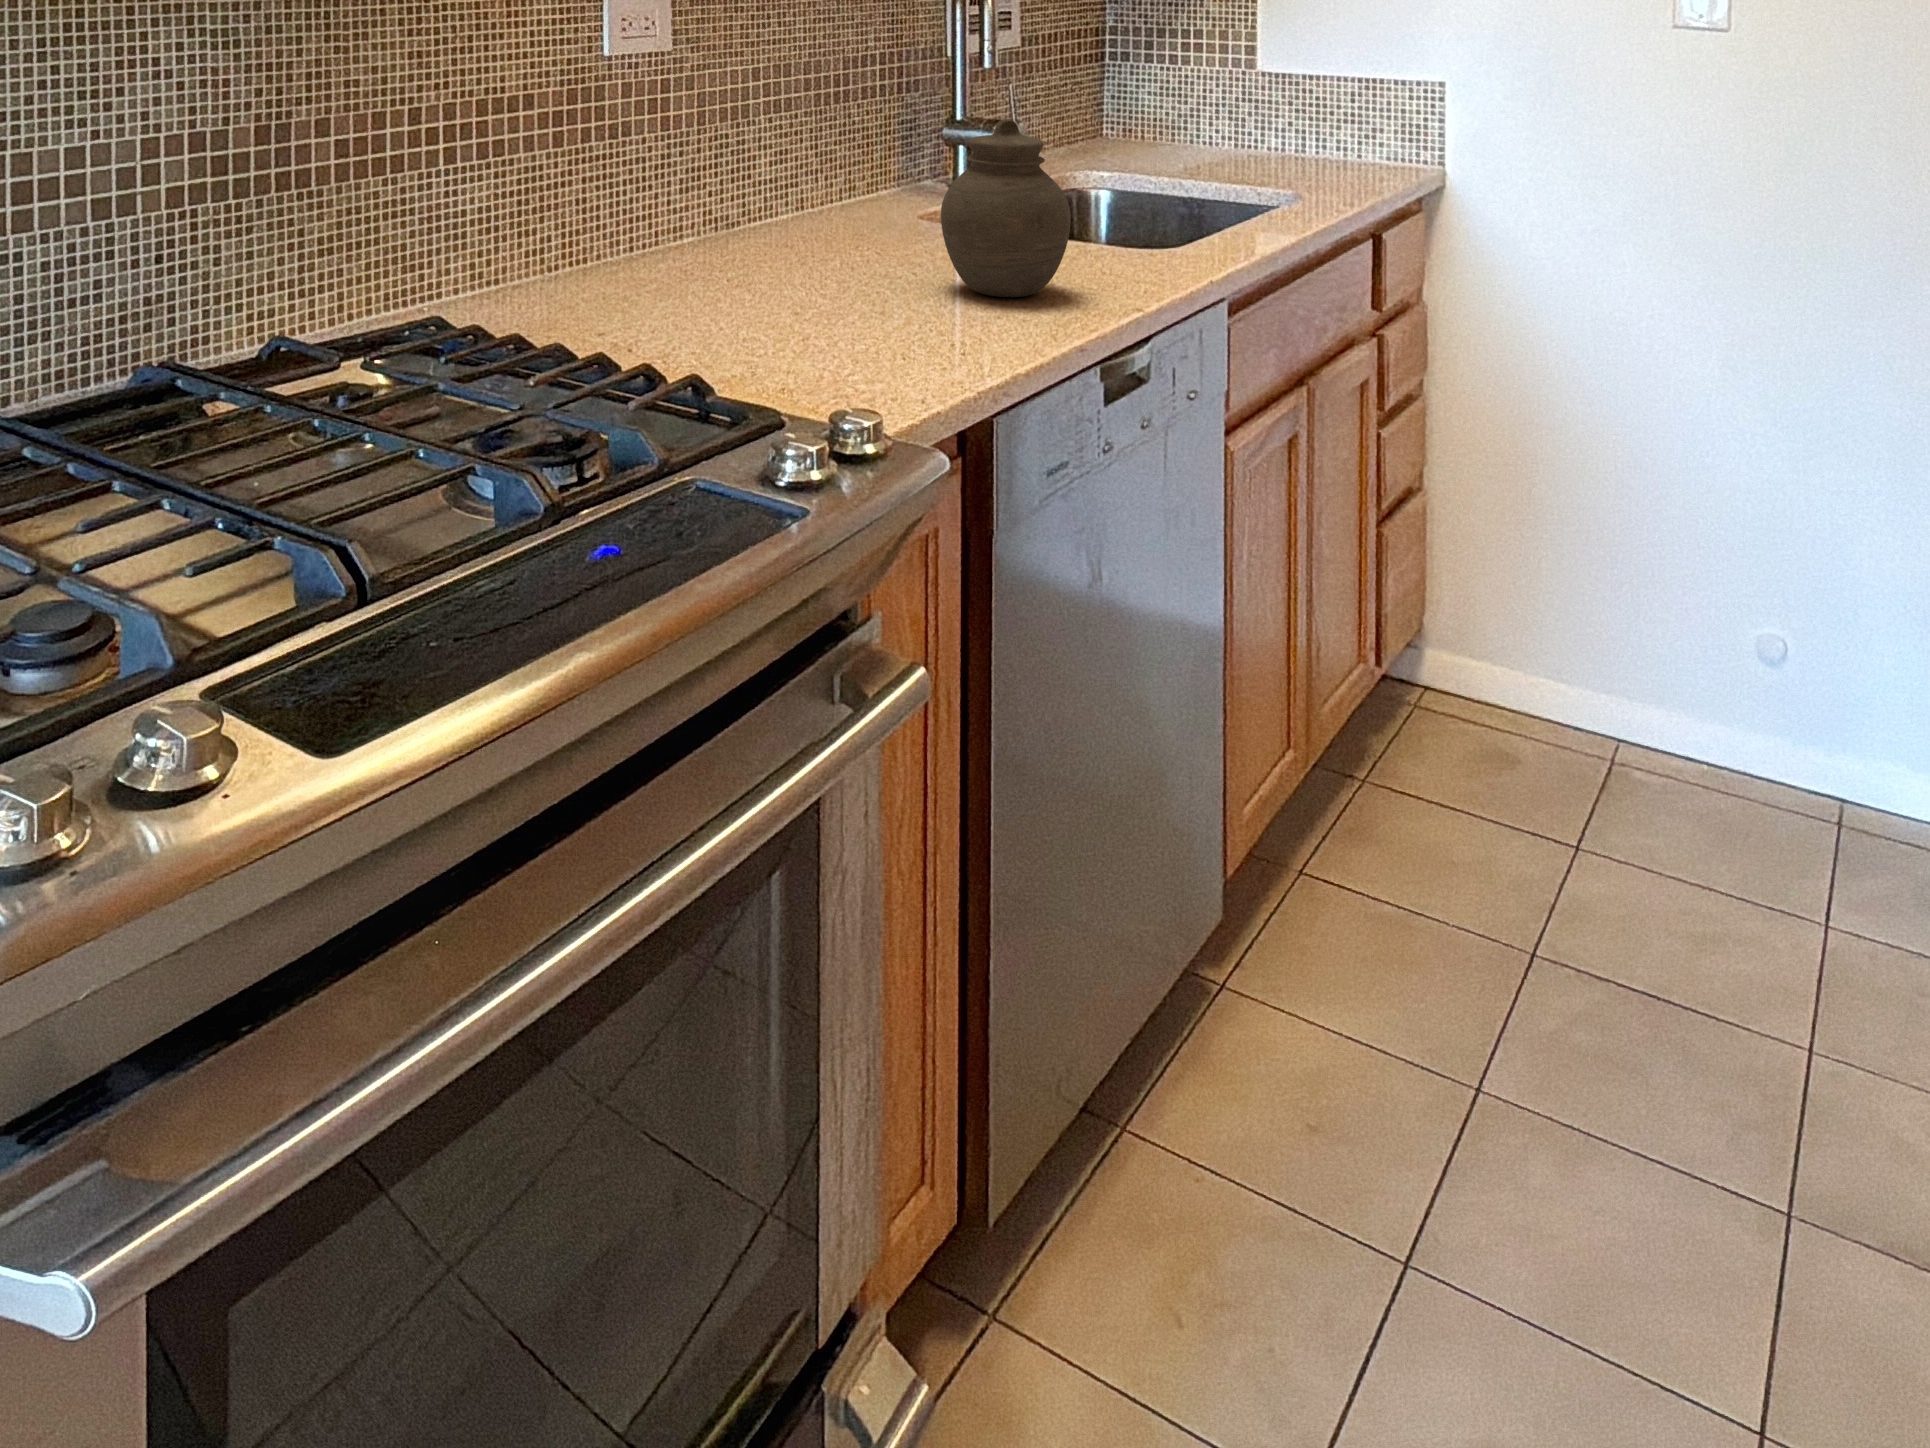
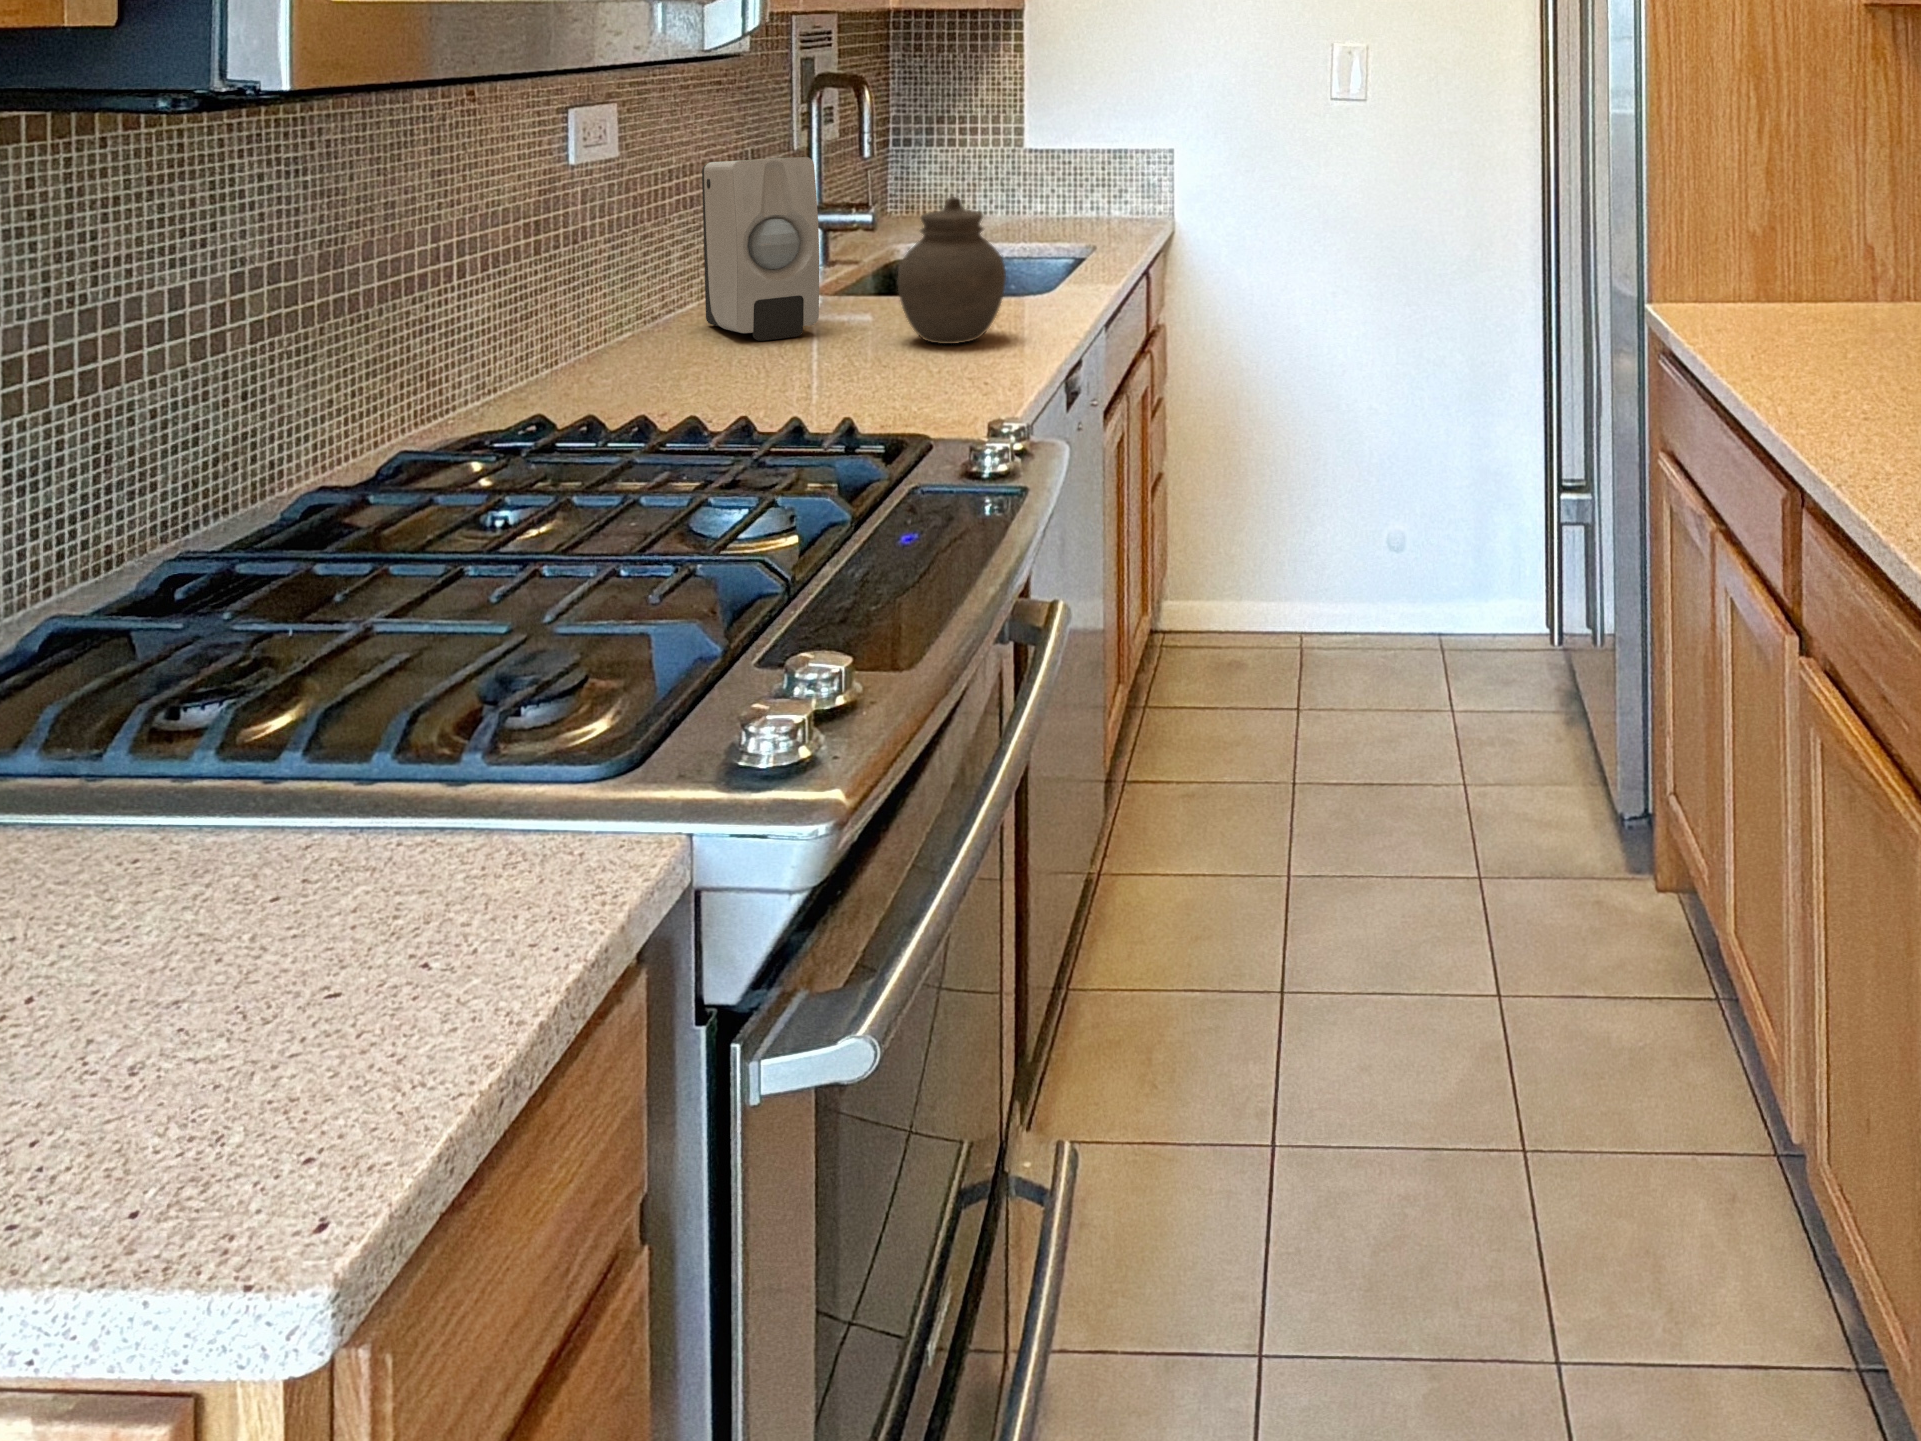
soap dispenser: none [774,61,871,264] -> present [702,157,819,341]

